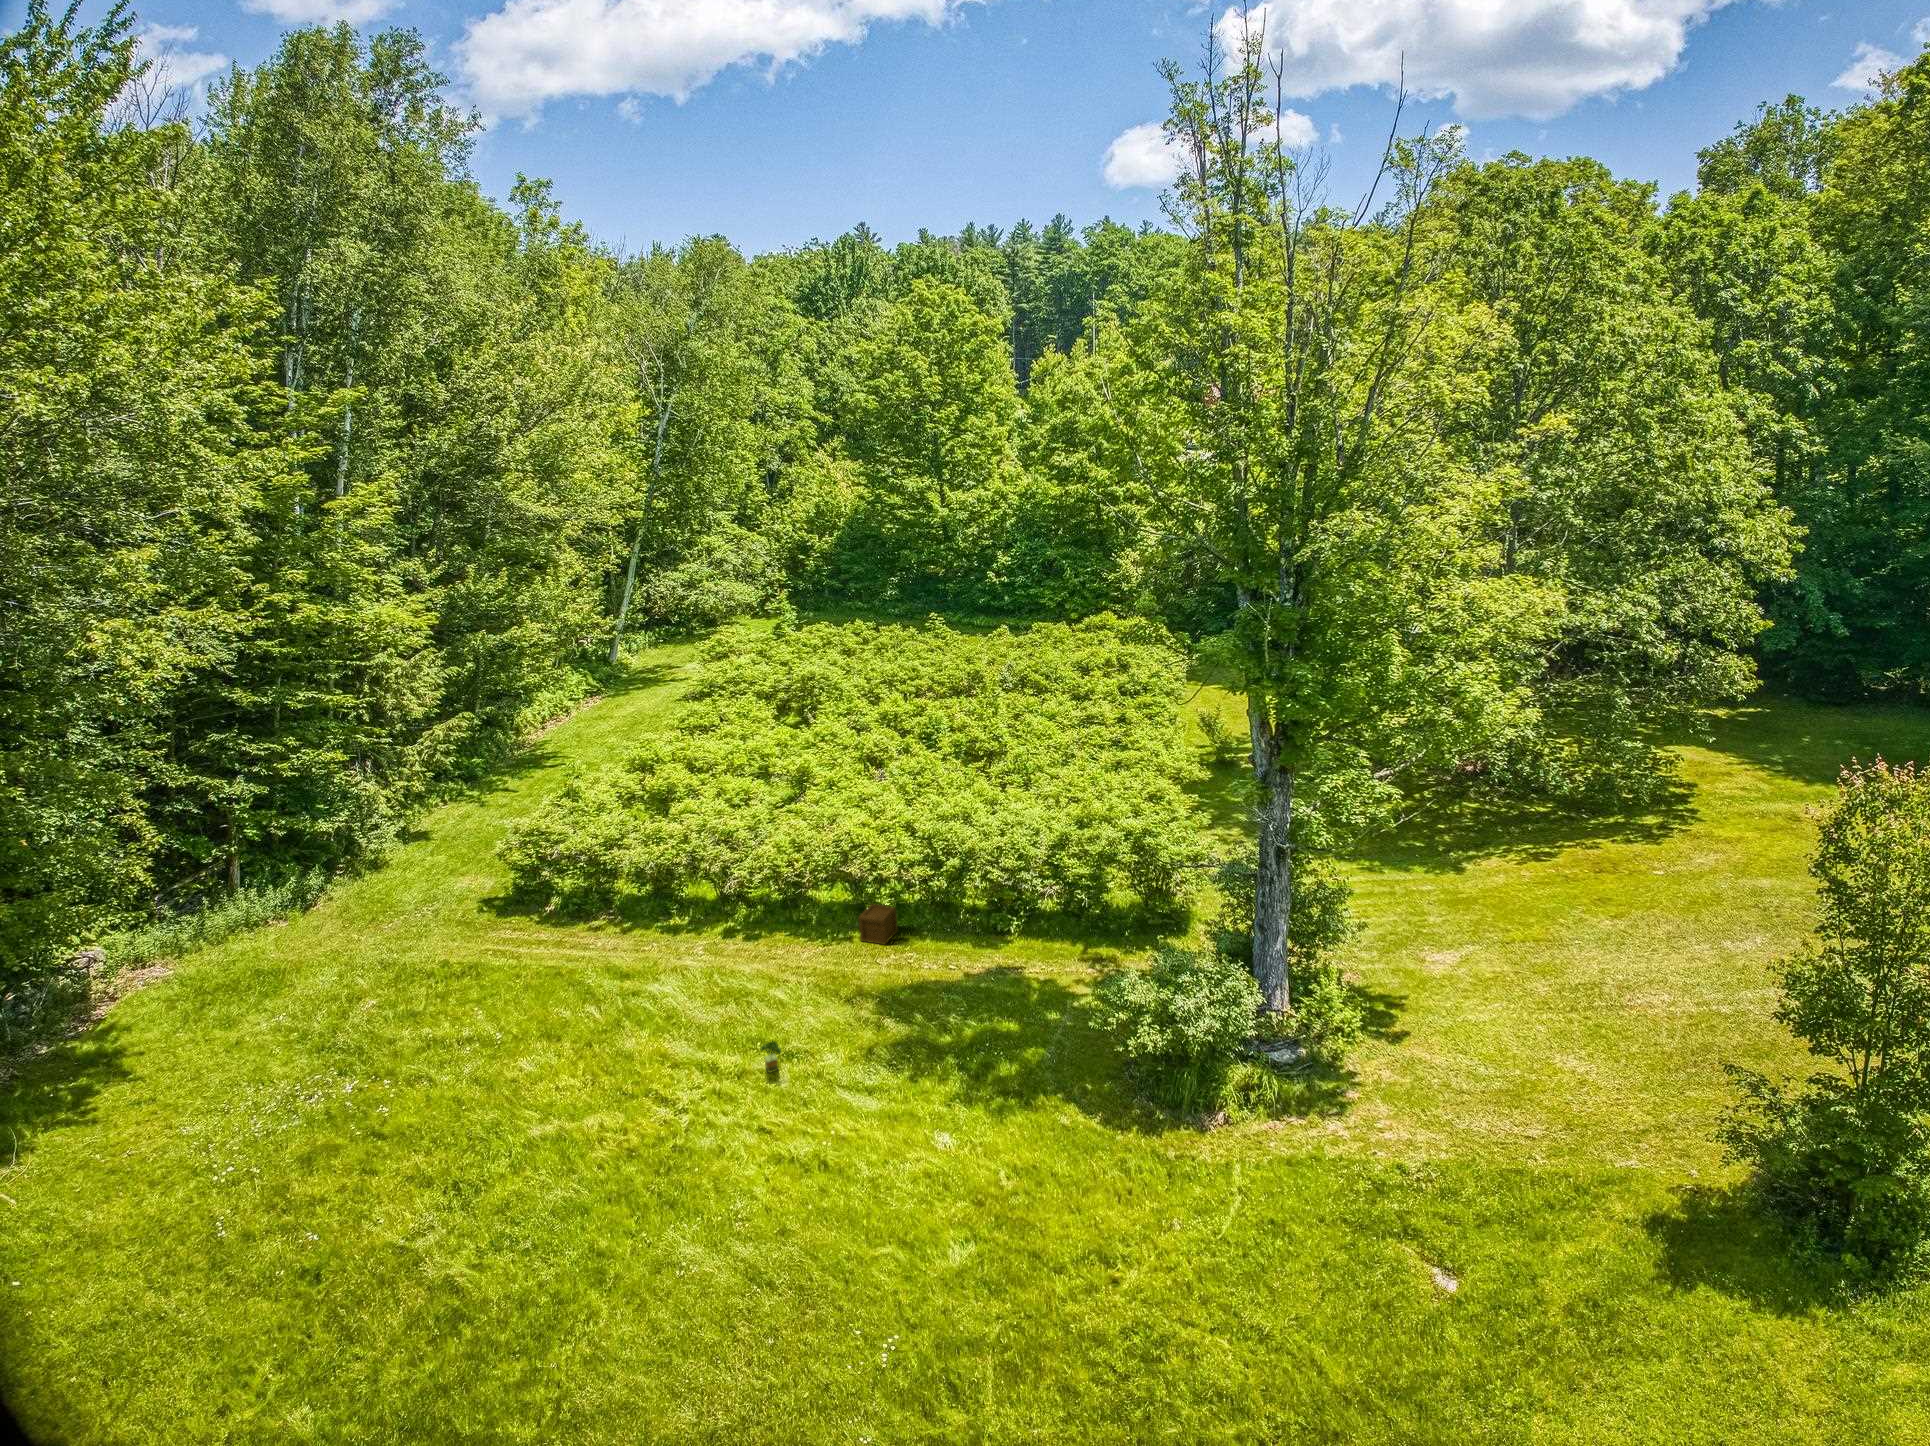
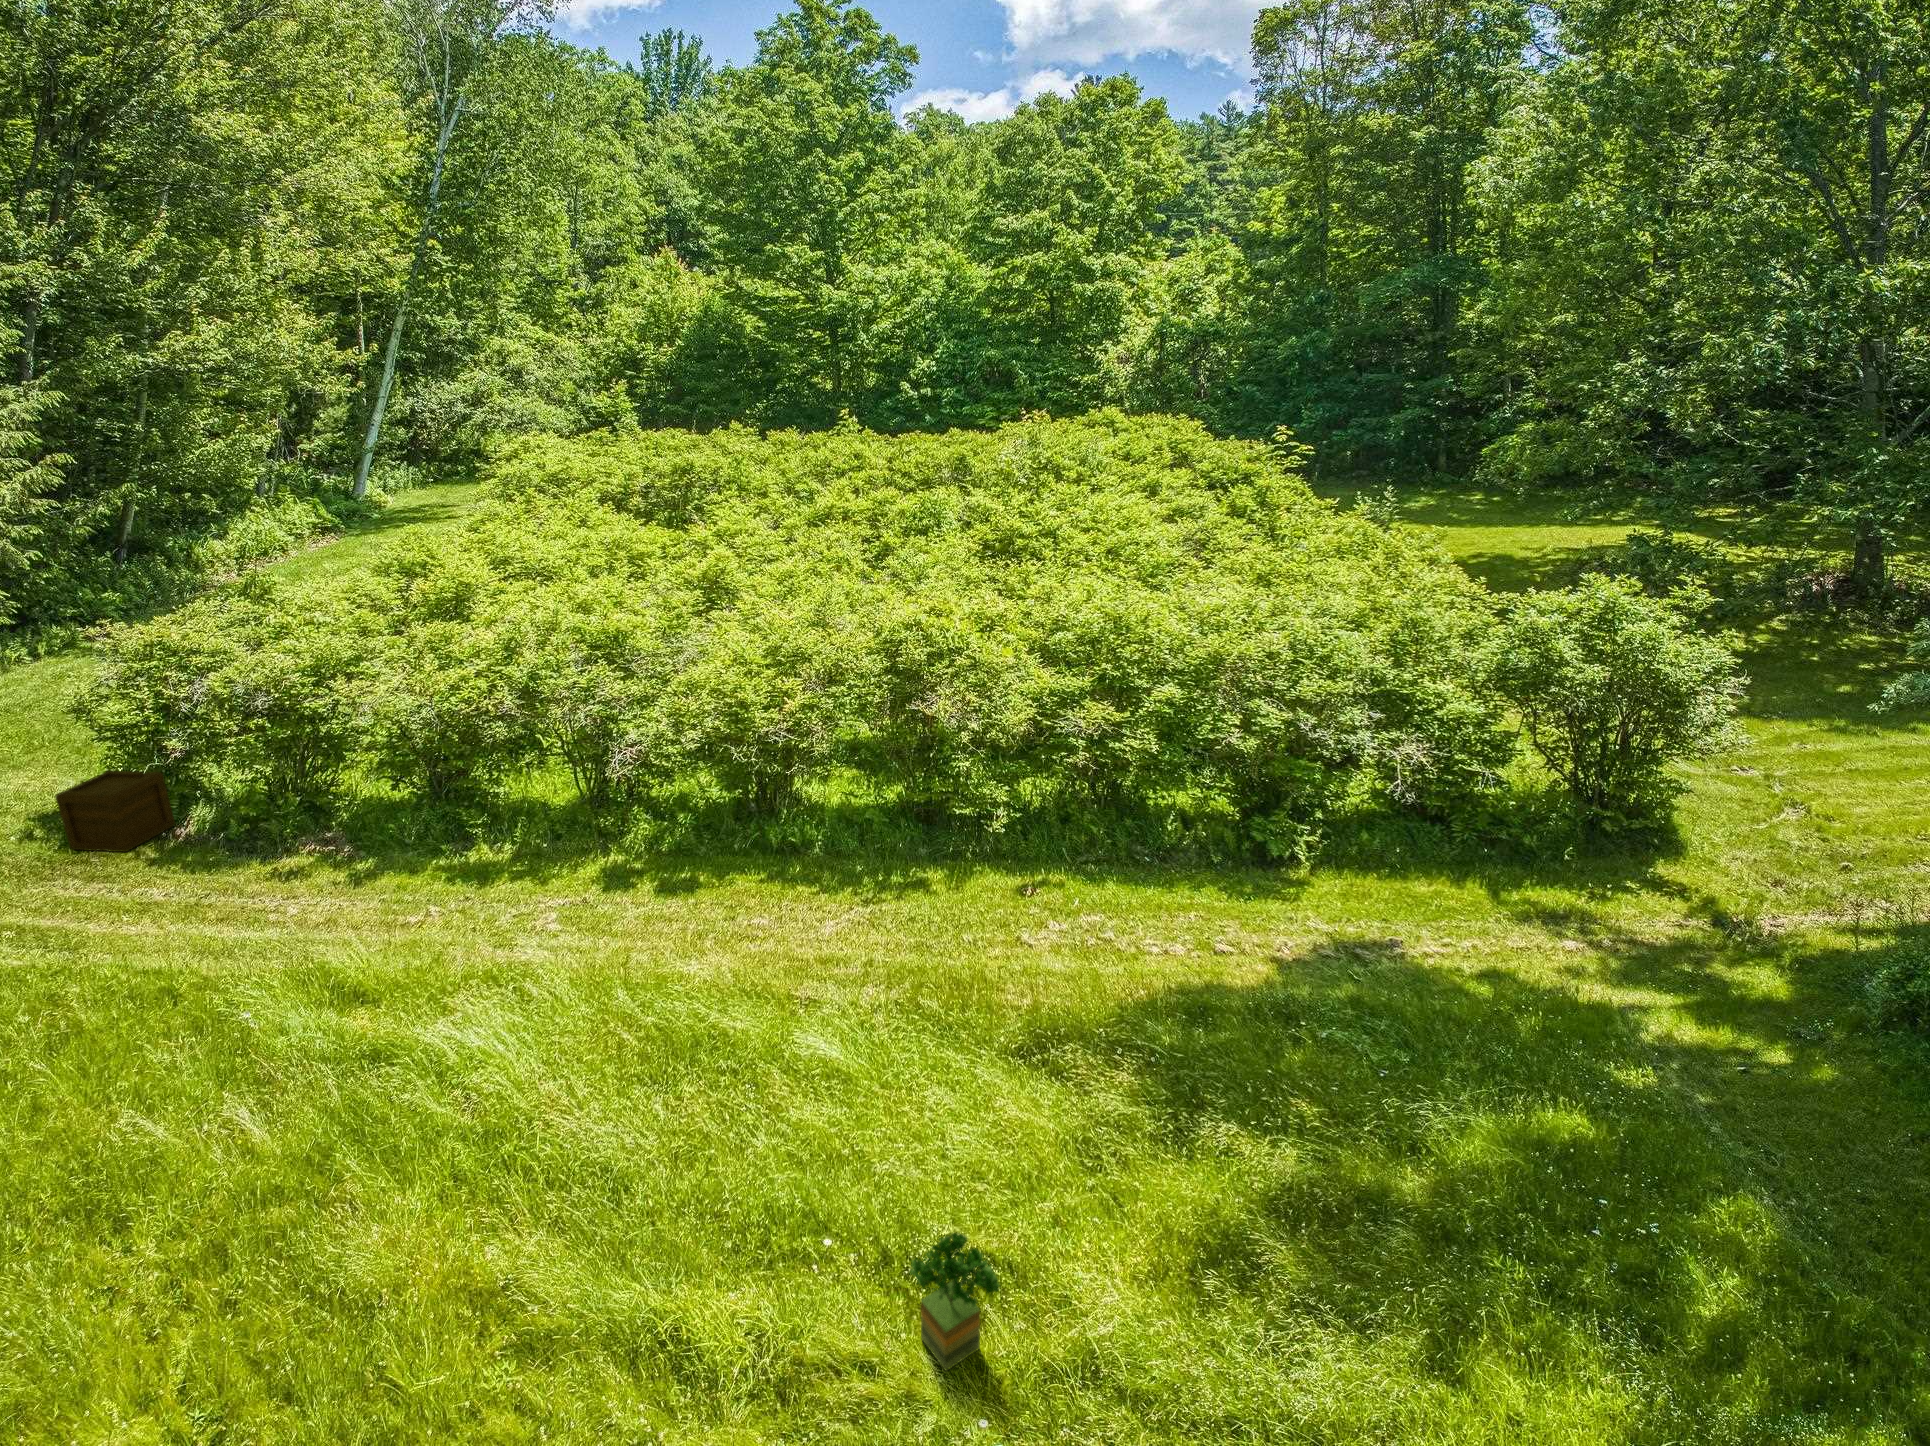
wooden crate: present [858,904,898,945] -> present [55,771,175,852]

